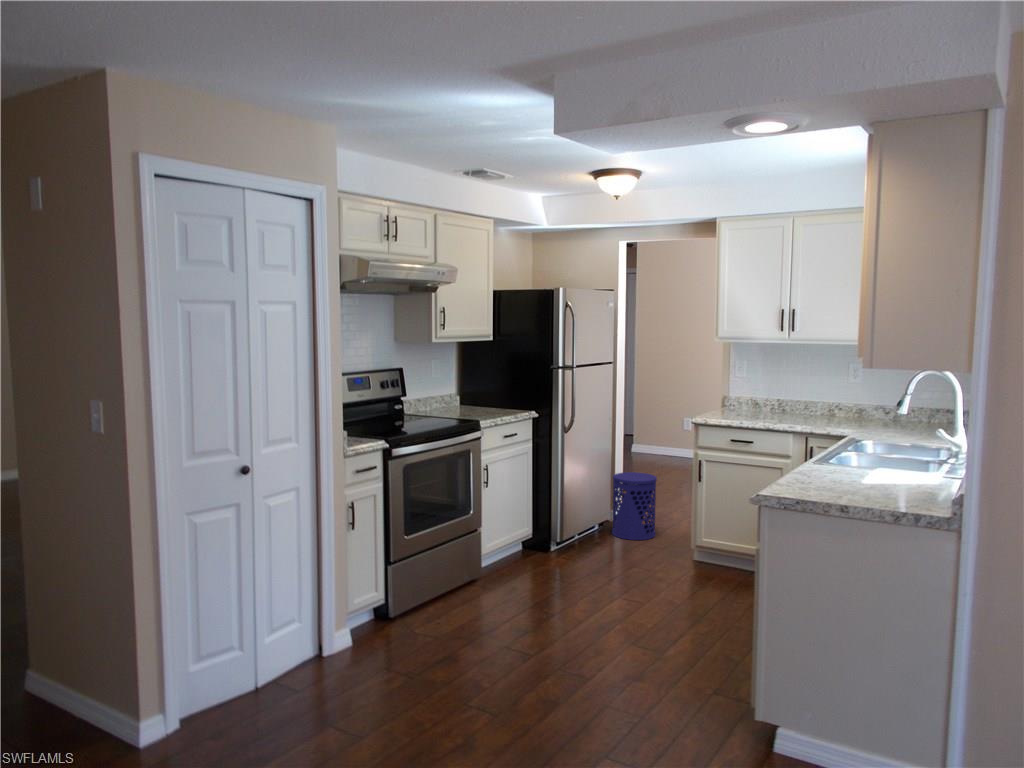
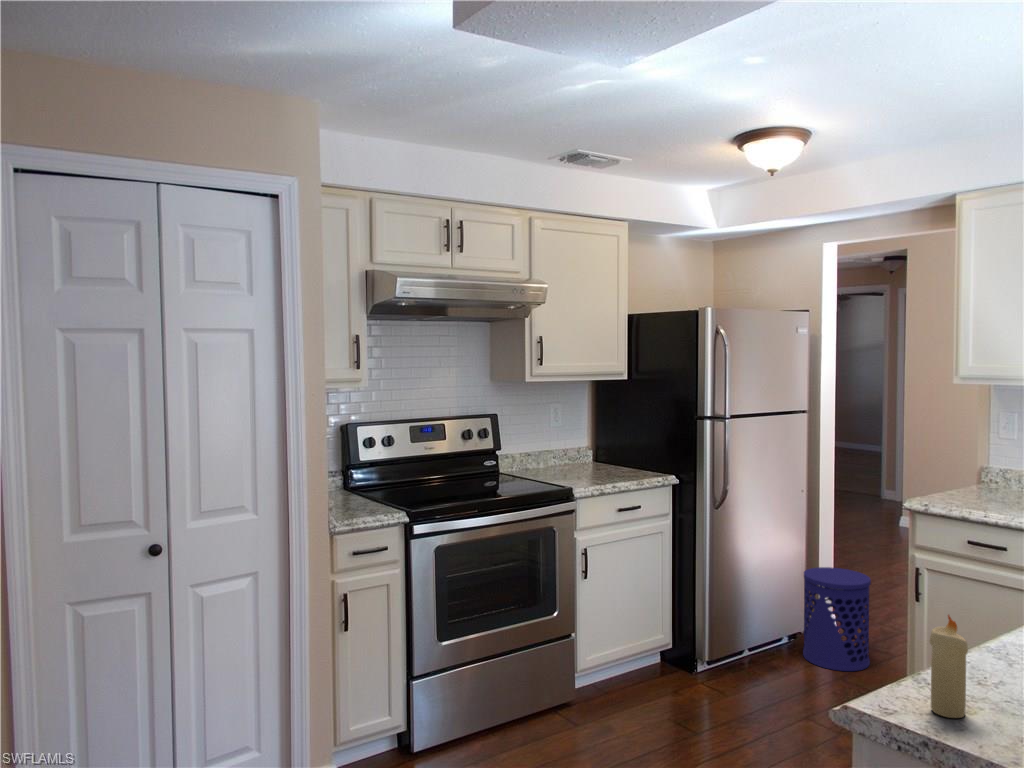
candle: none [796,444,812,490] -> present [929,615,968,718]

